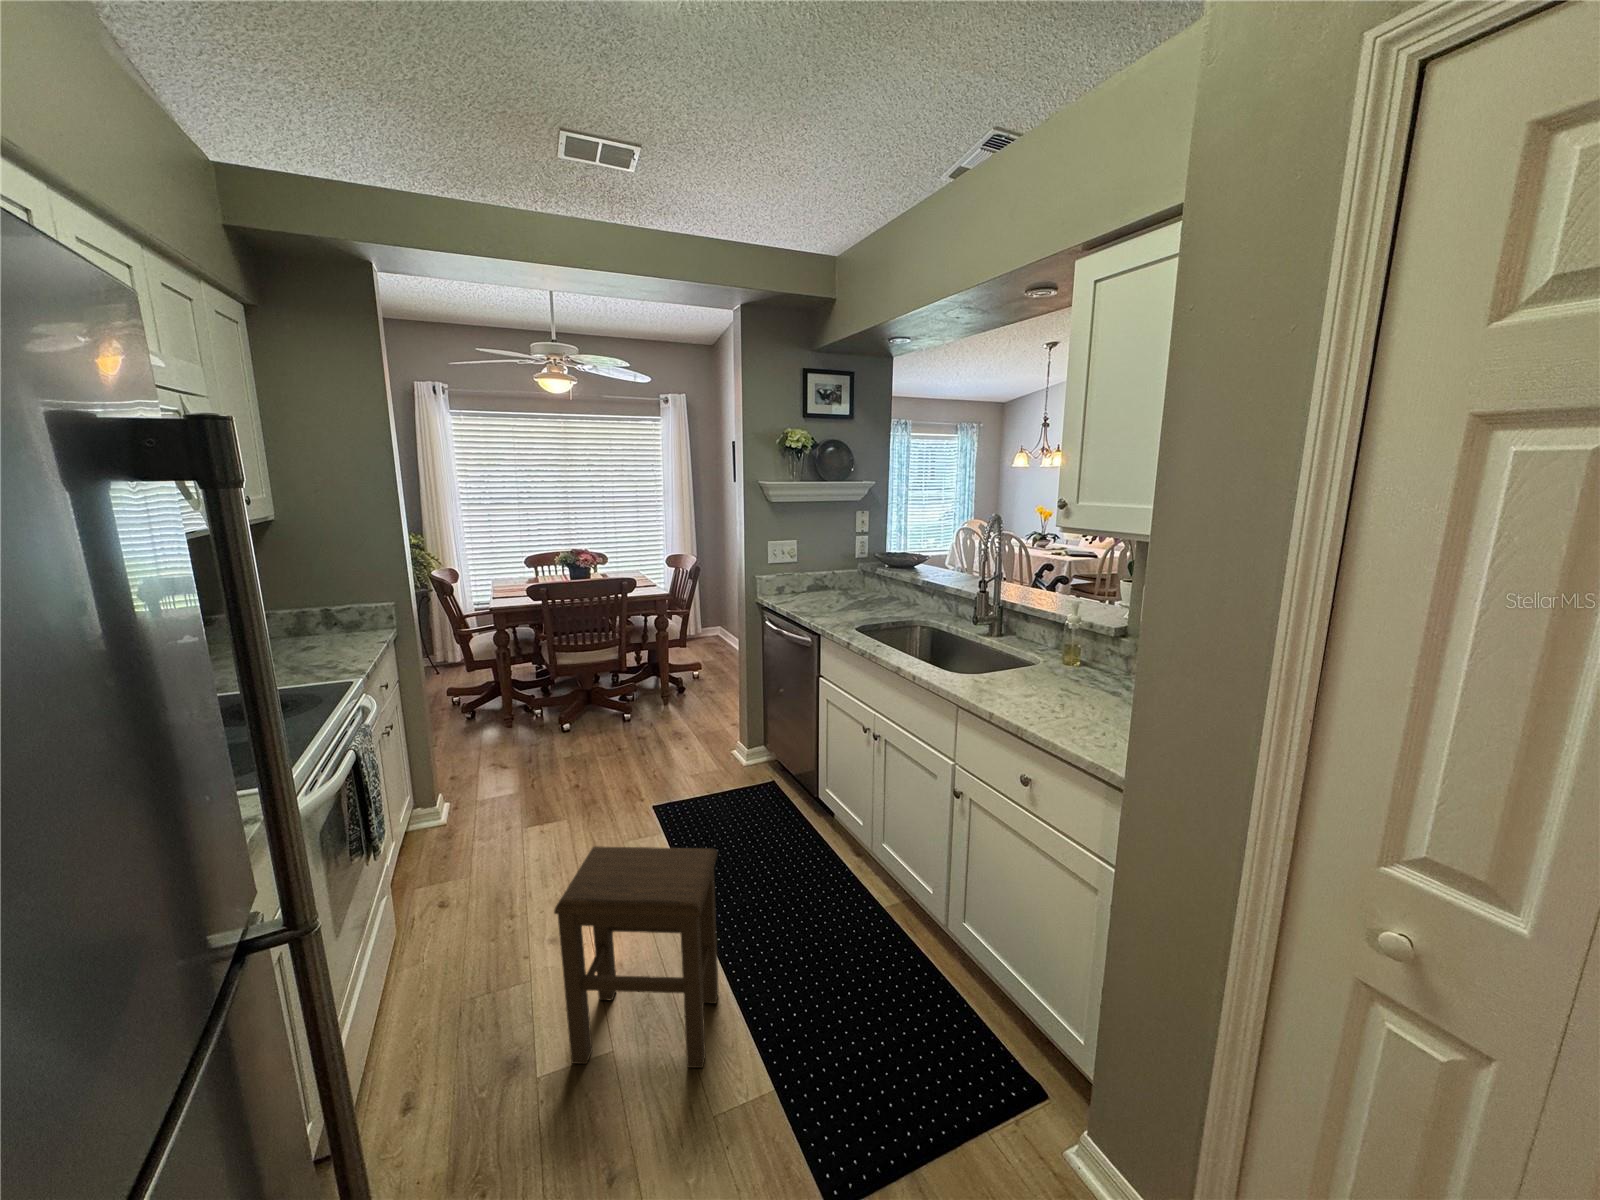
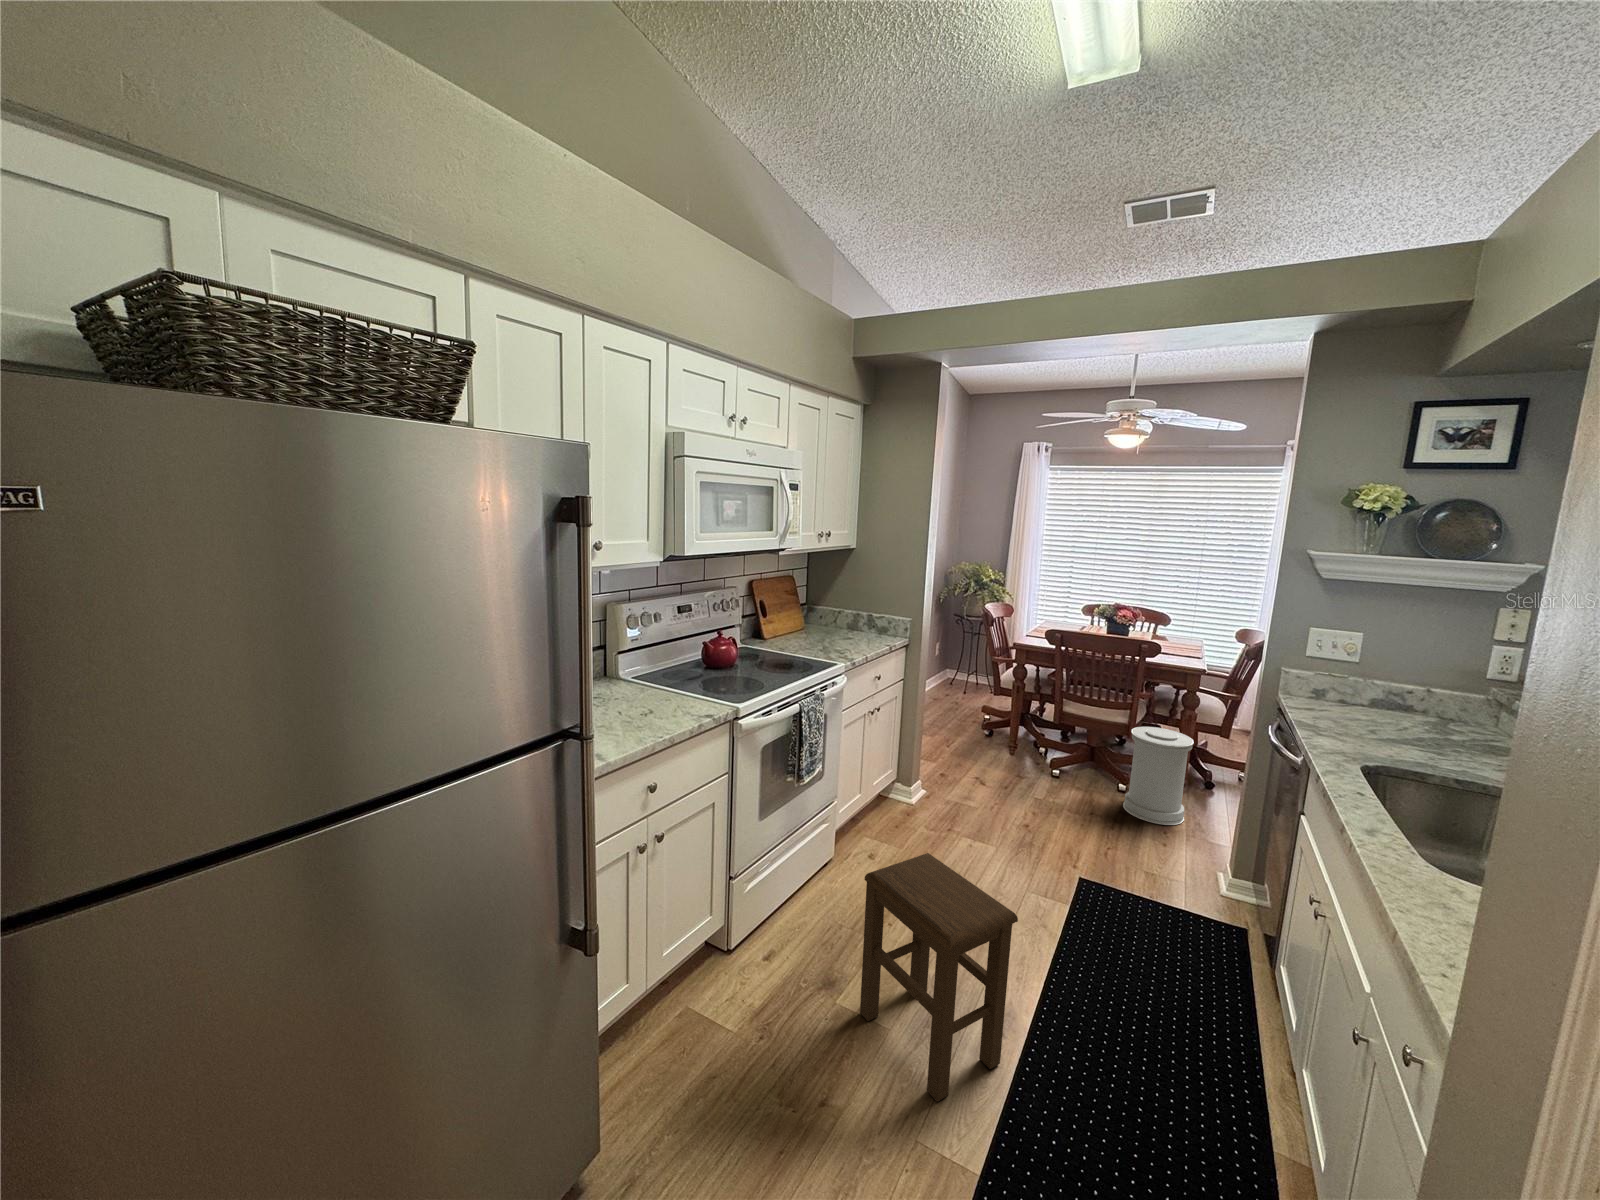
trash can: none [631,652,684,736] -> present [1123,727,1194,825]

